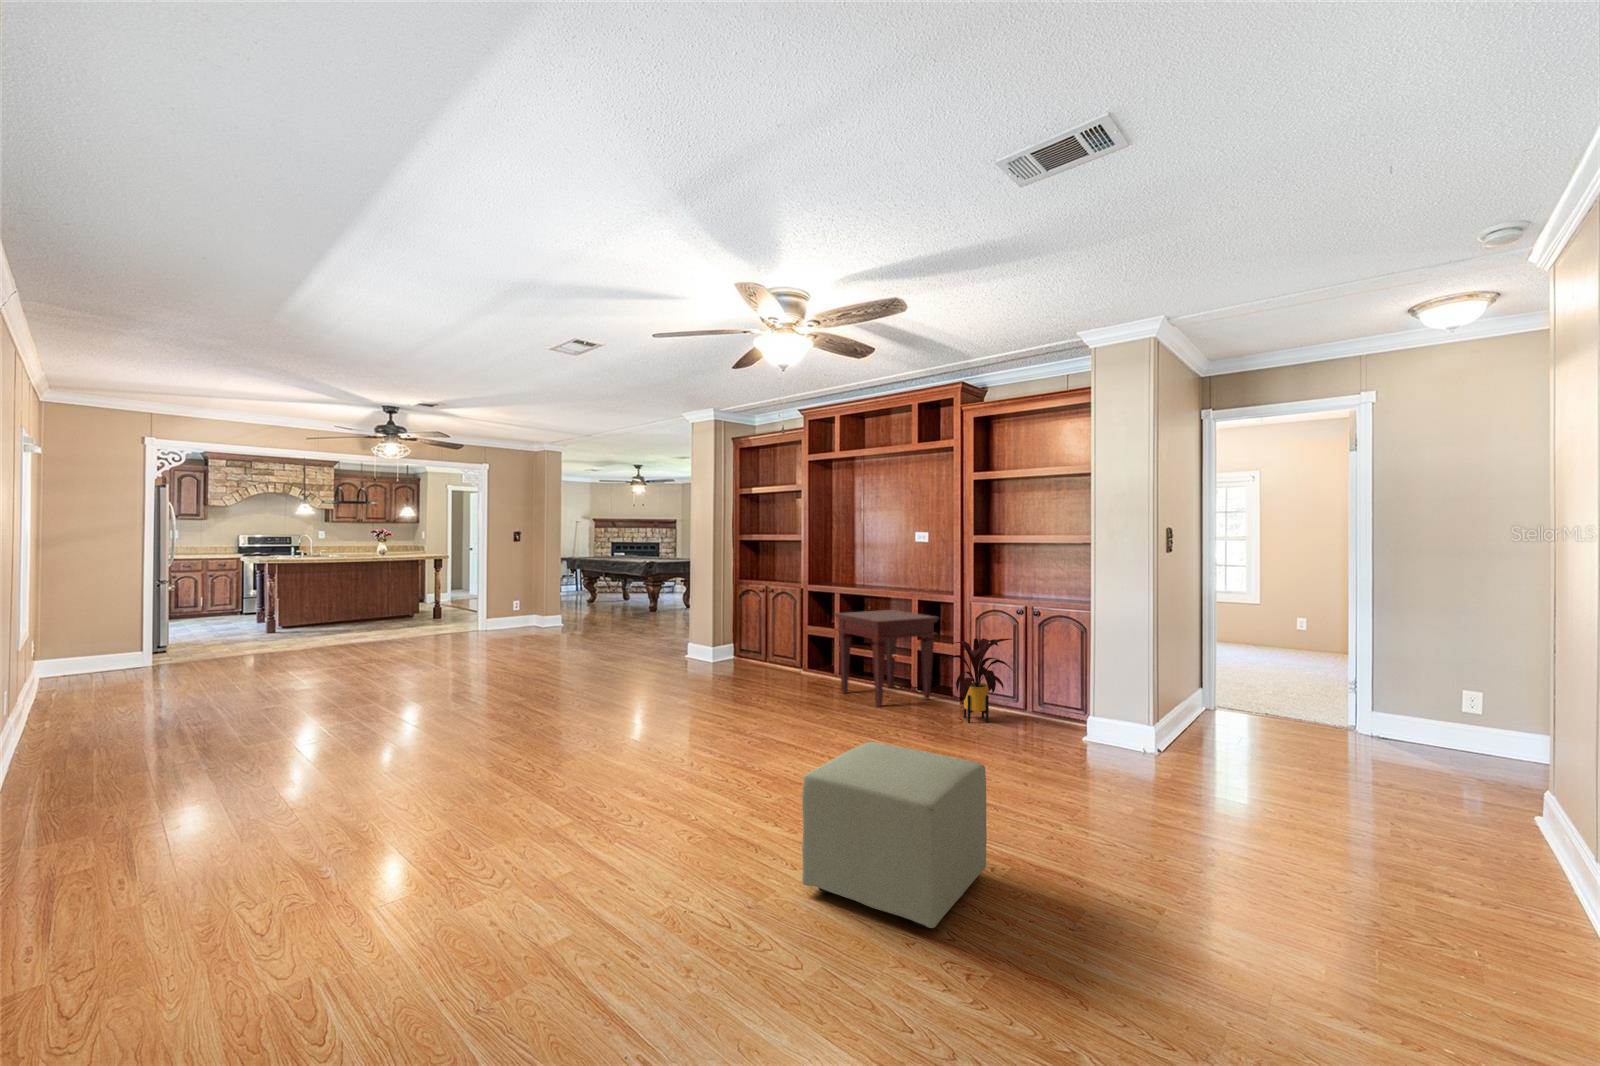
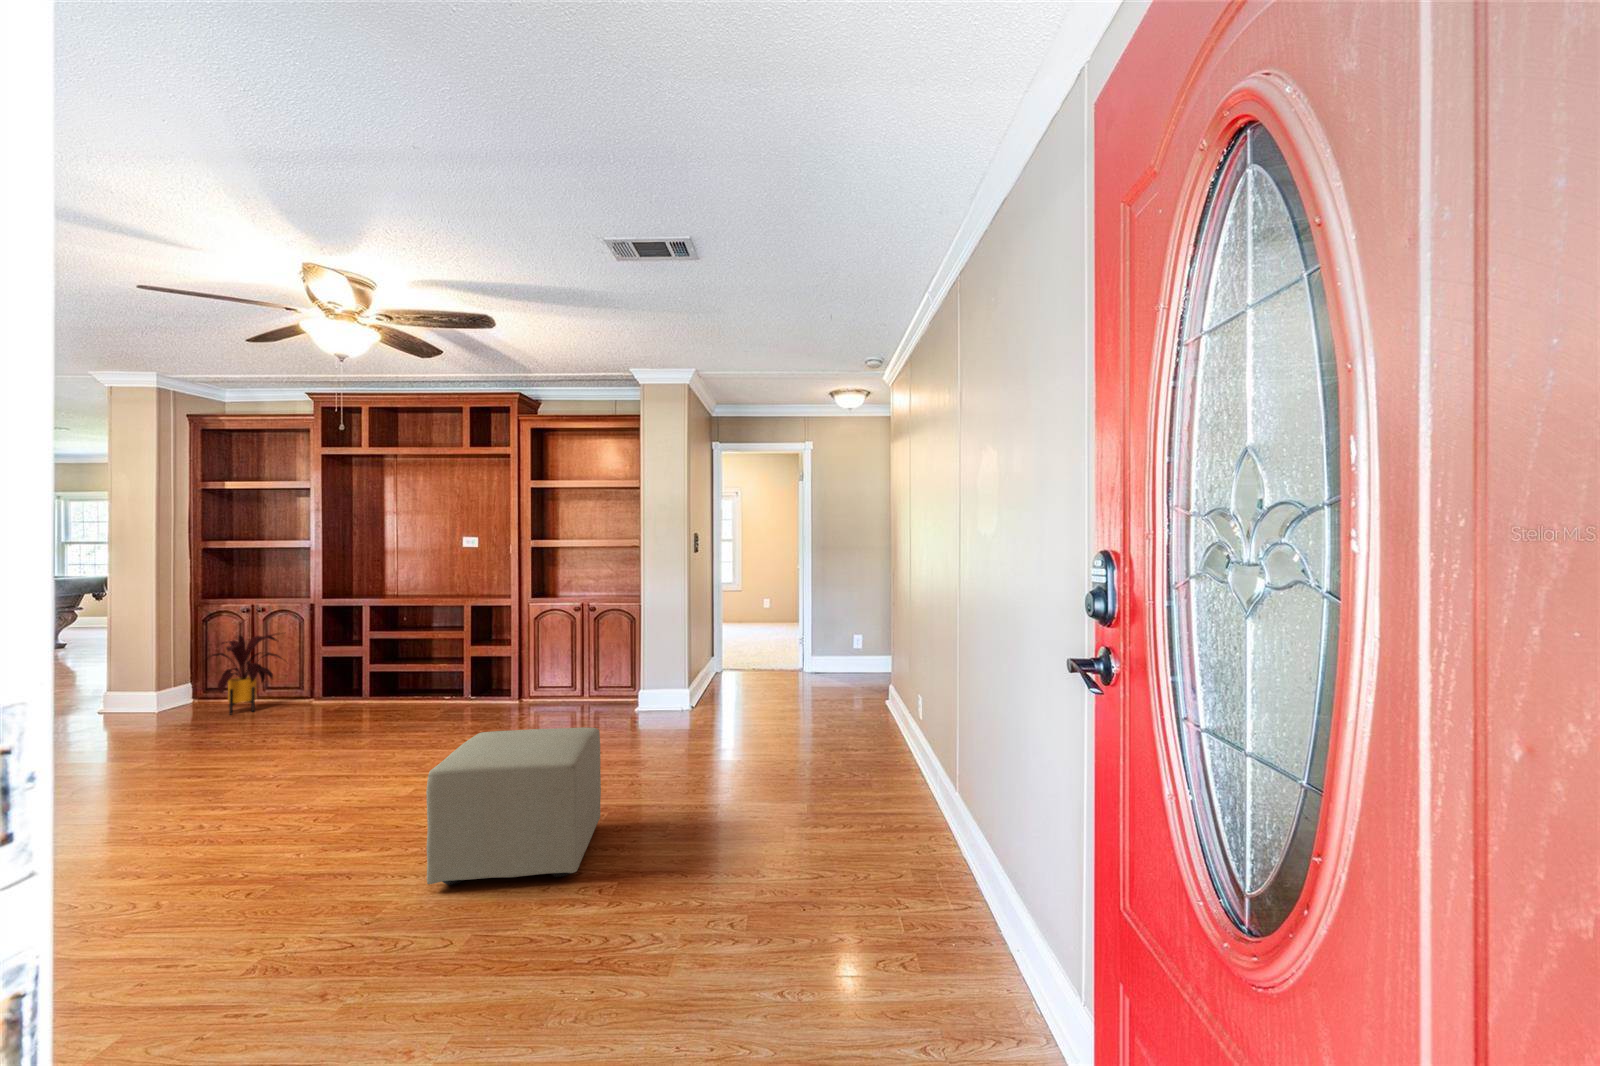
side table: present [835,610,939,706] -> none [367,618,494,719]
house plant: present [940,638,1012,723] -> present [211,634,282,715]

